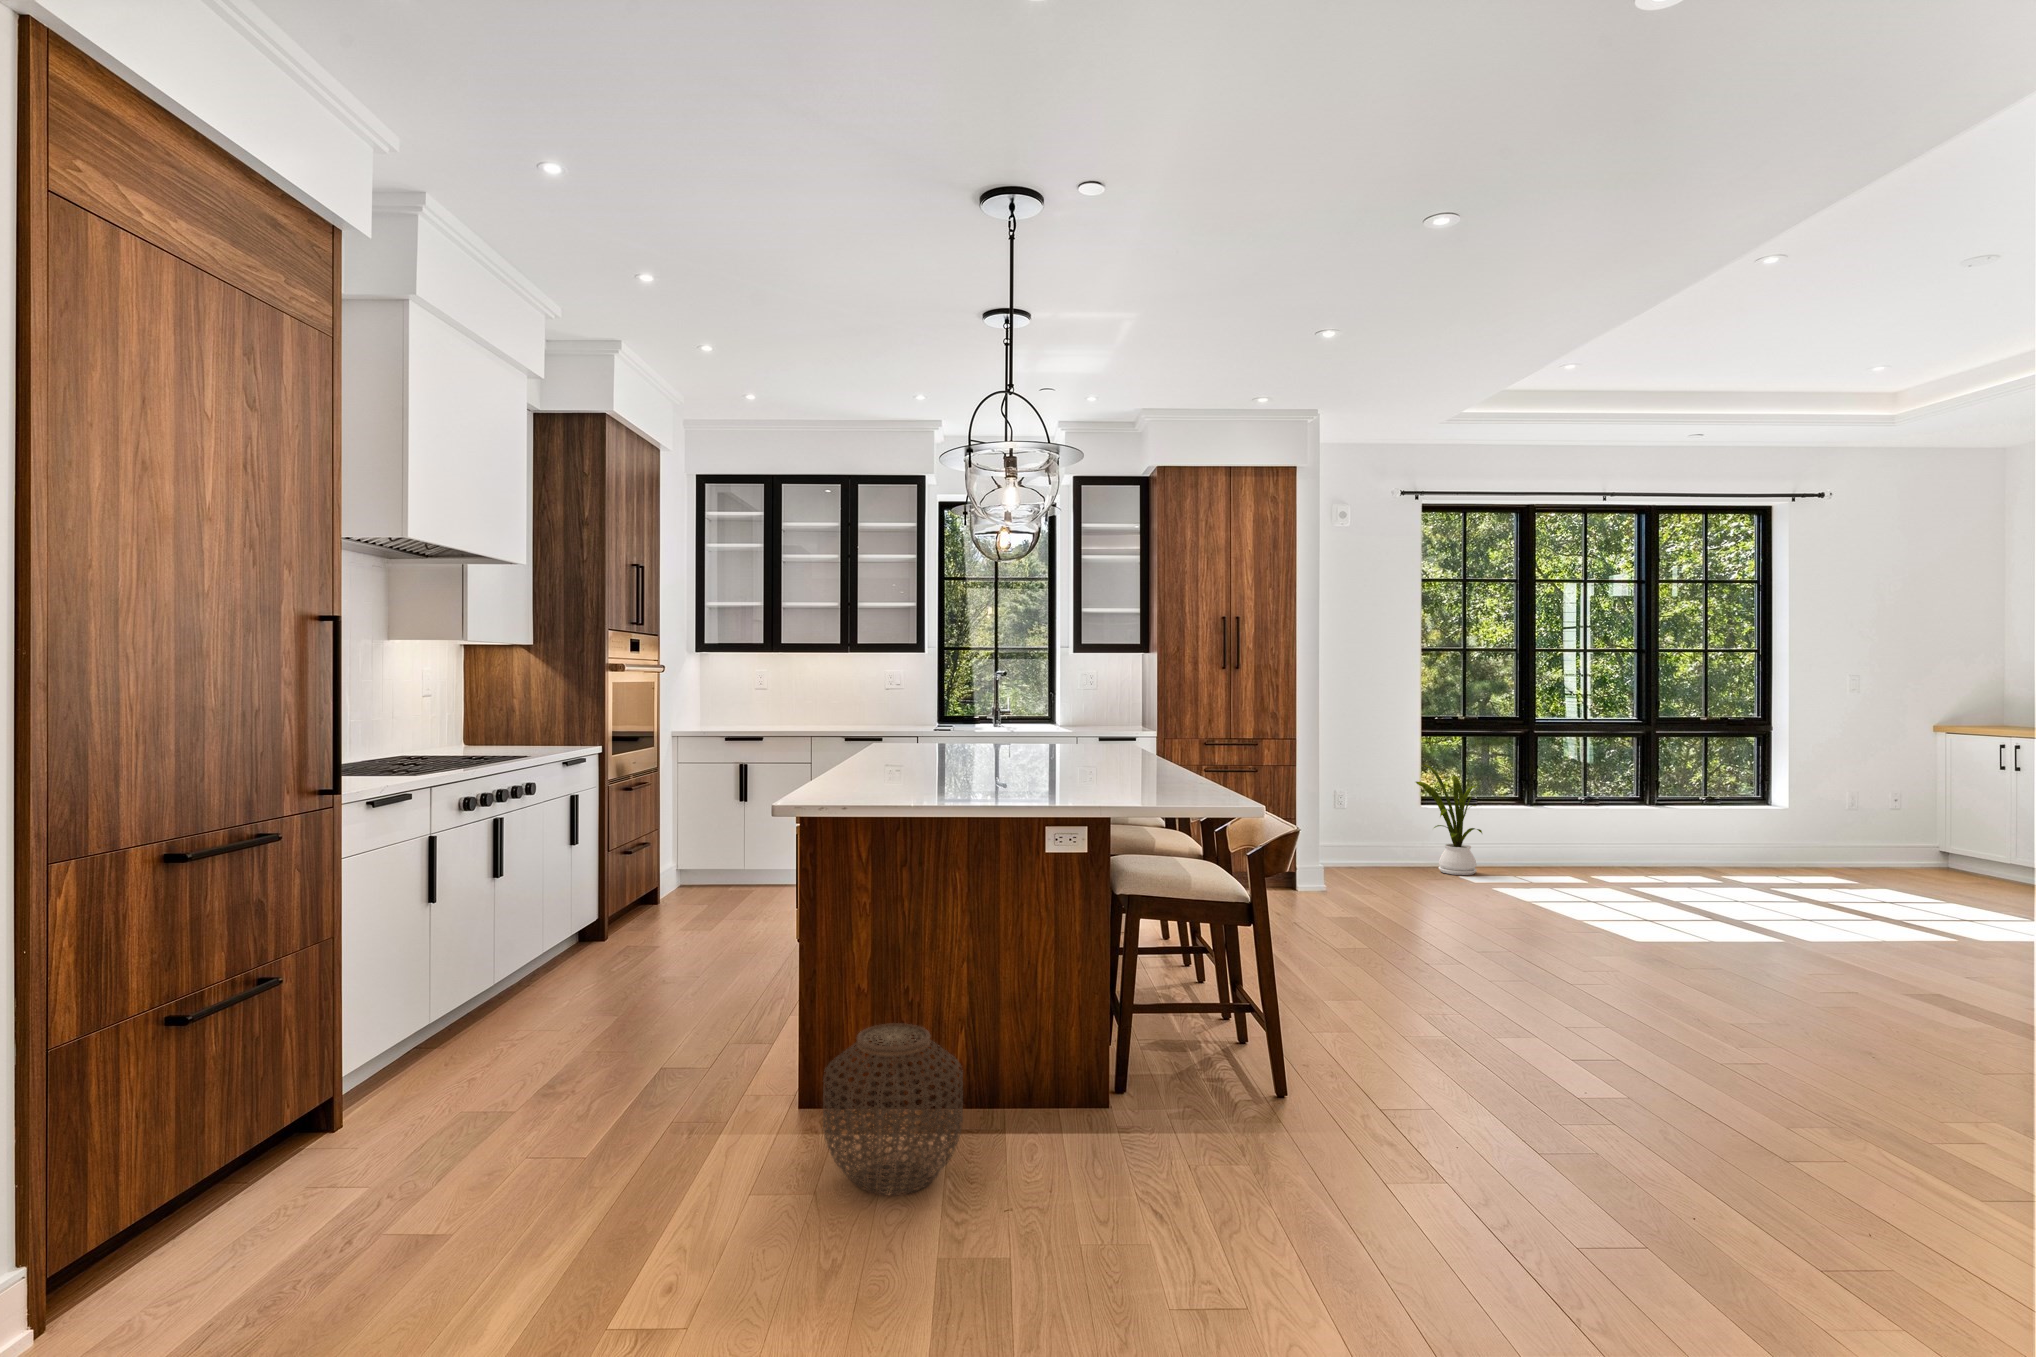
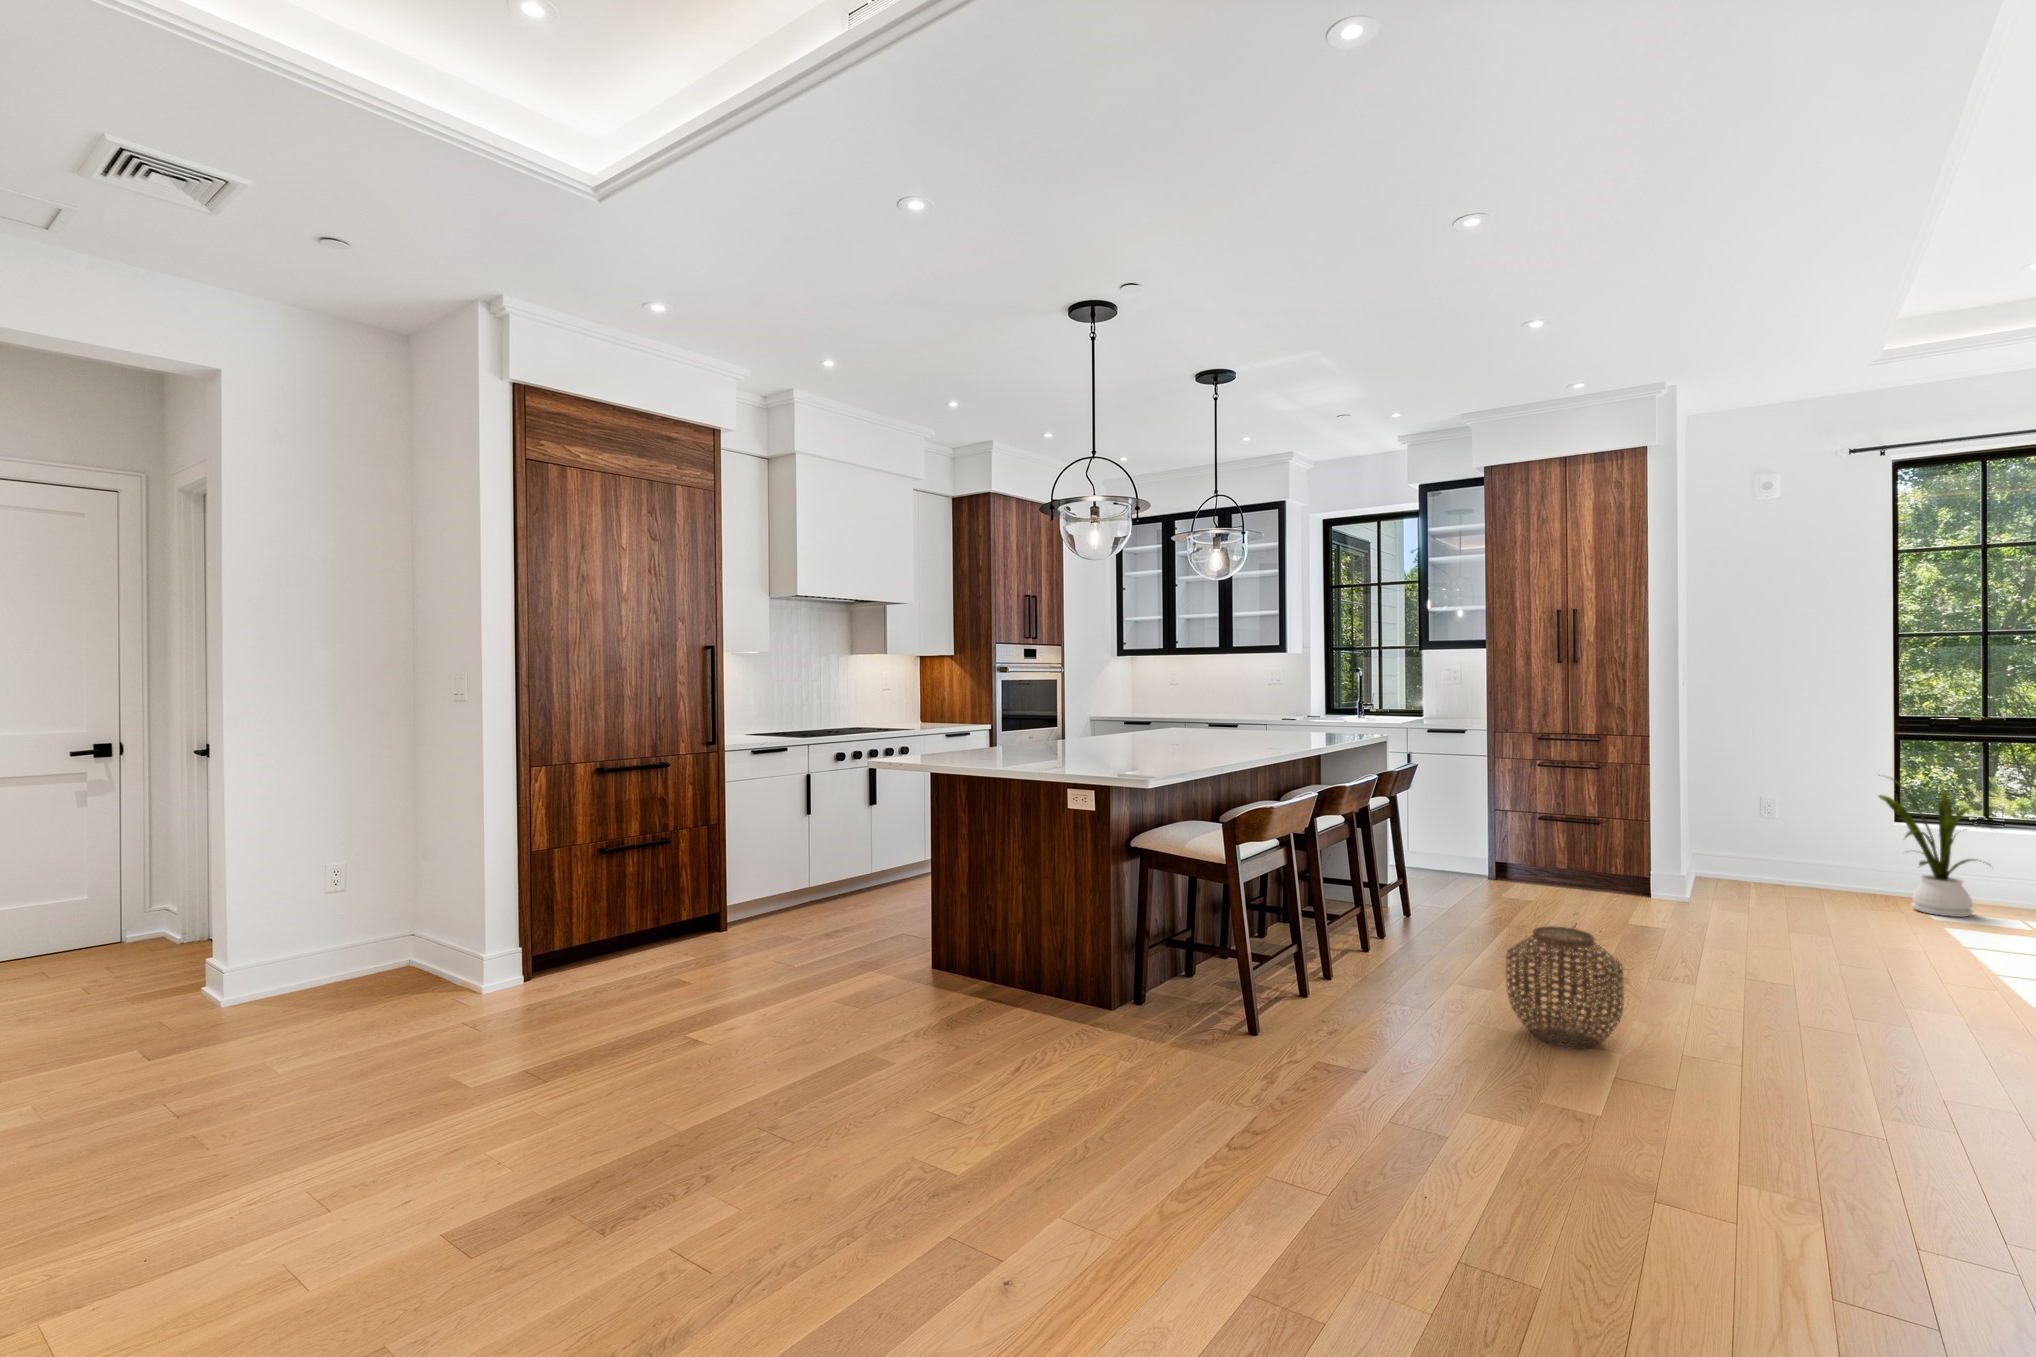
woven basket: present [823,1023,963,1195] -> present [1506,926,1624,1048]

